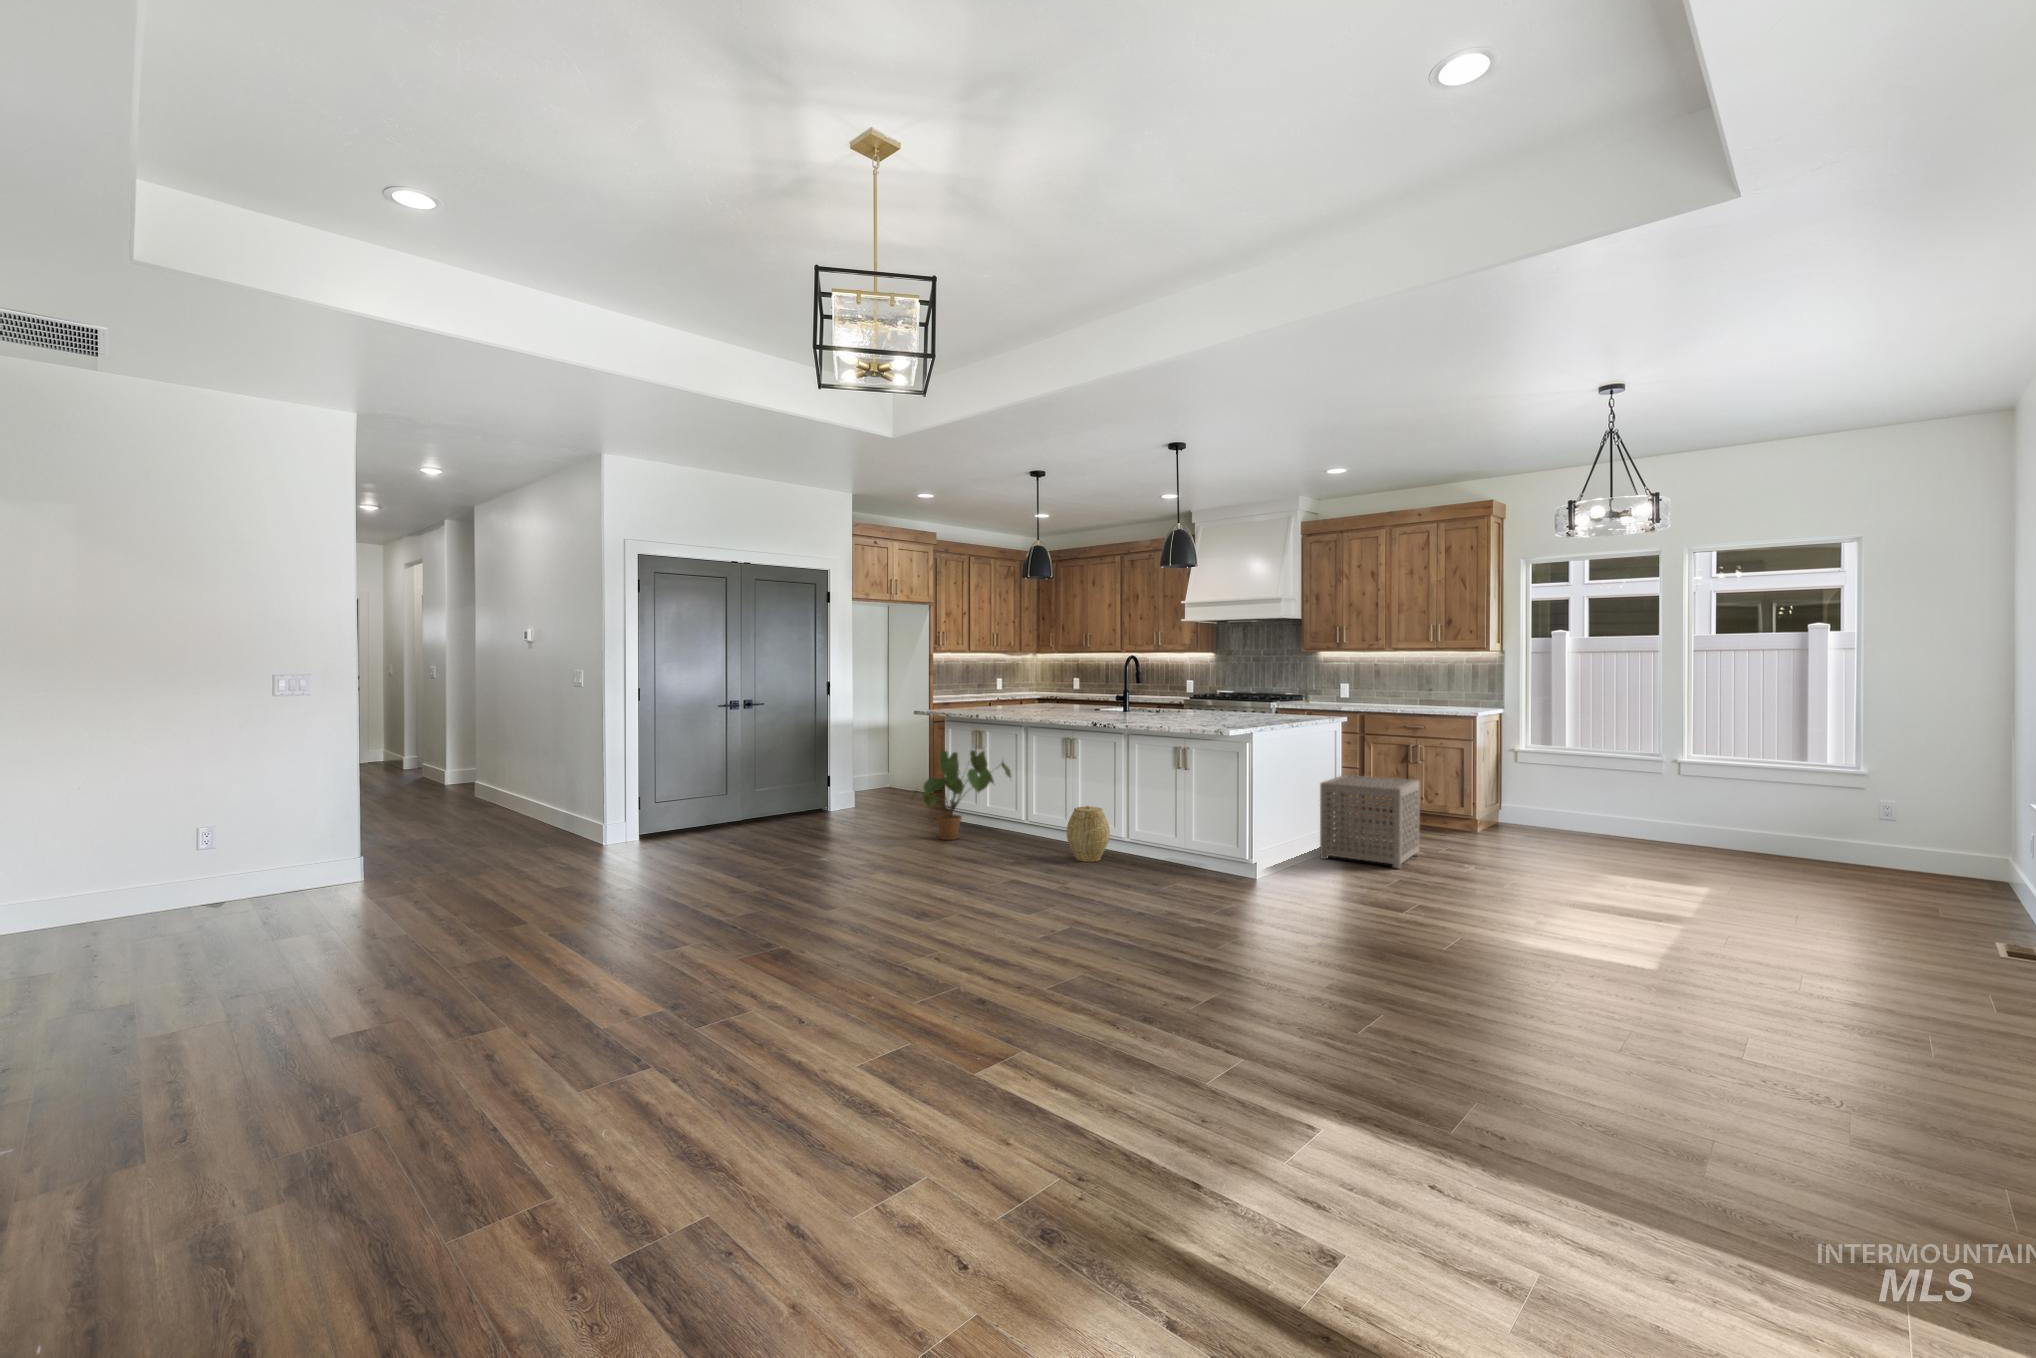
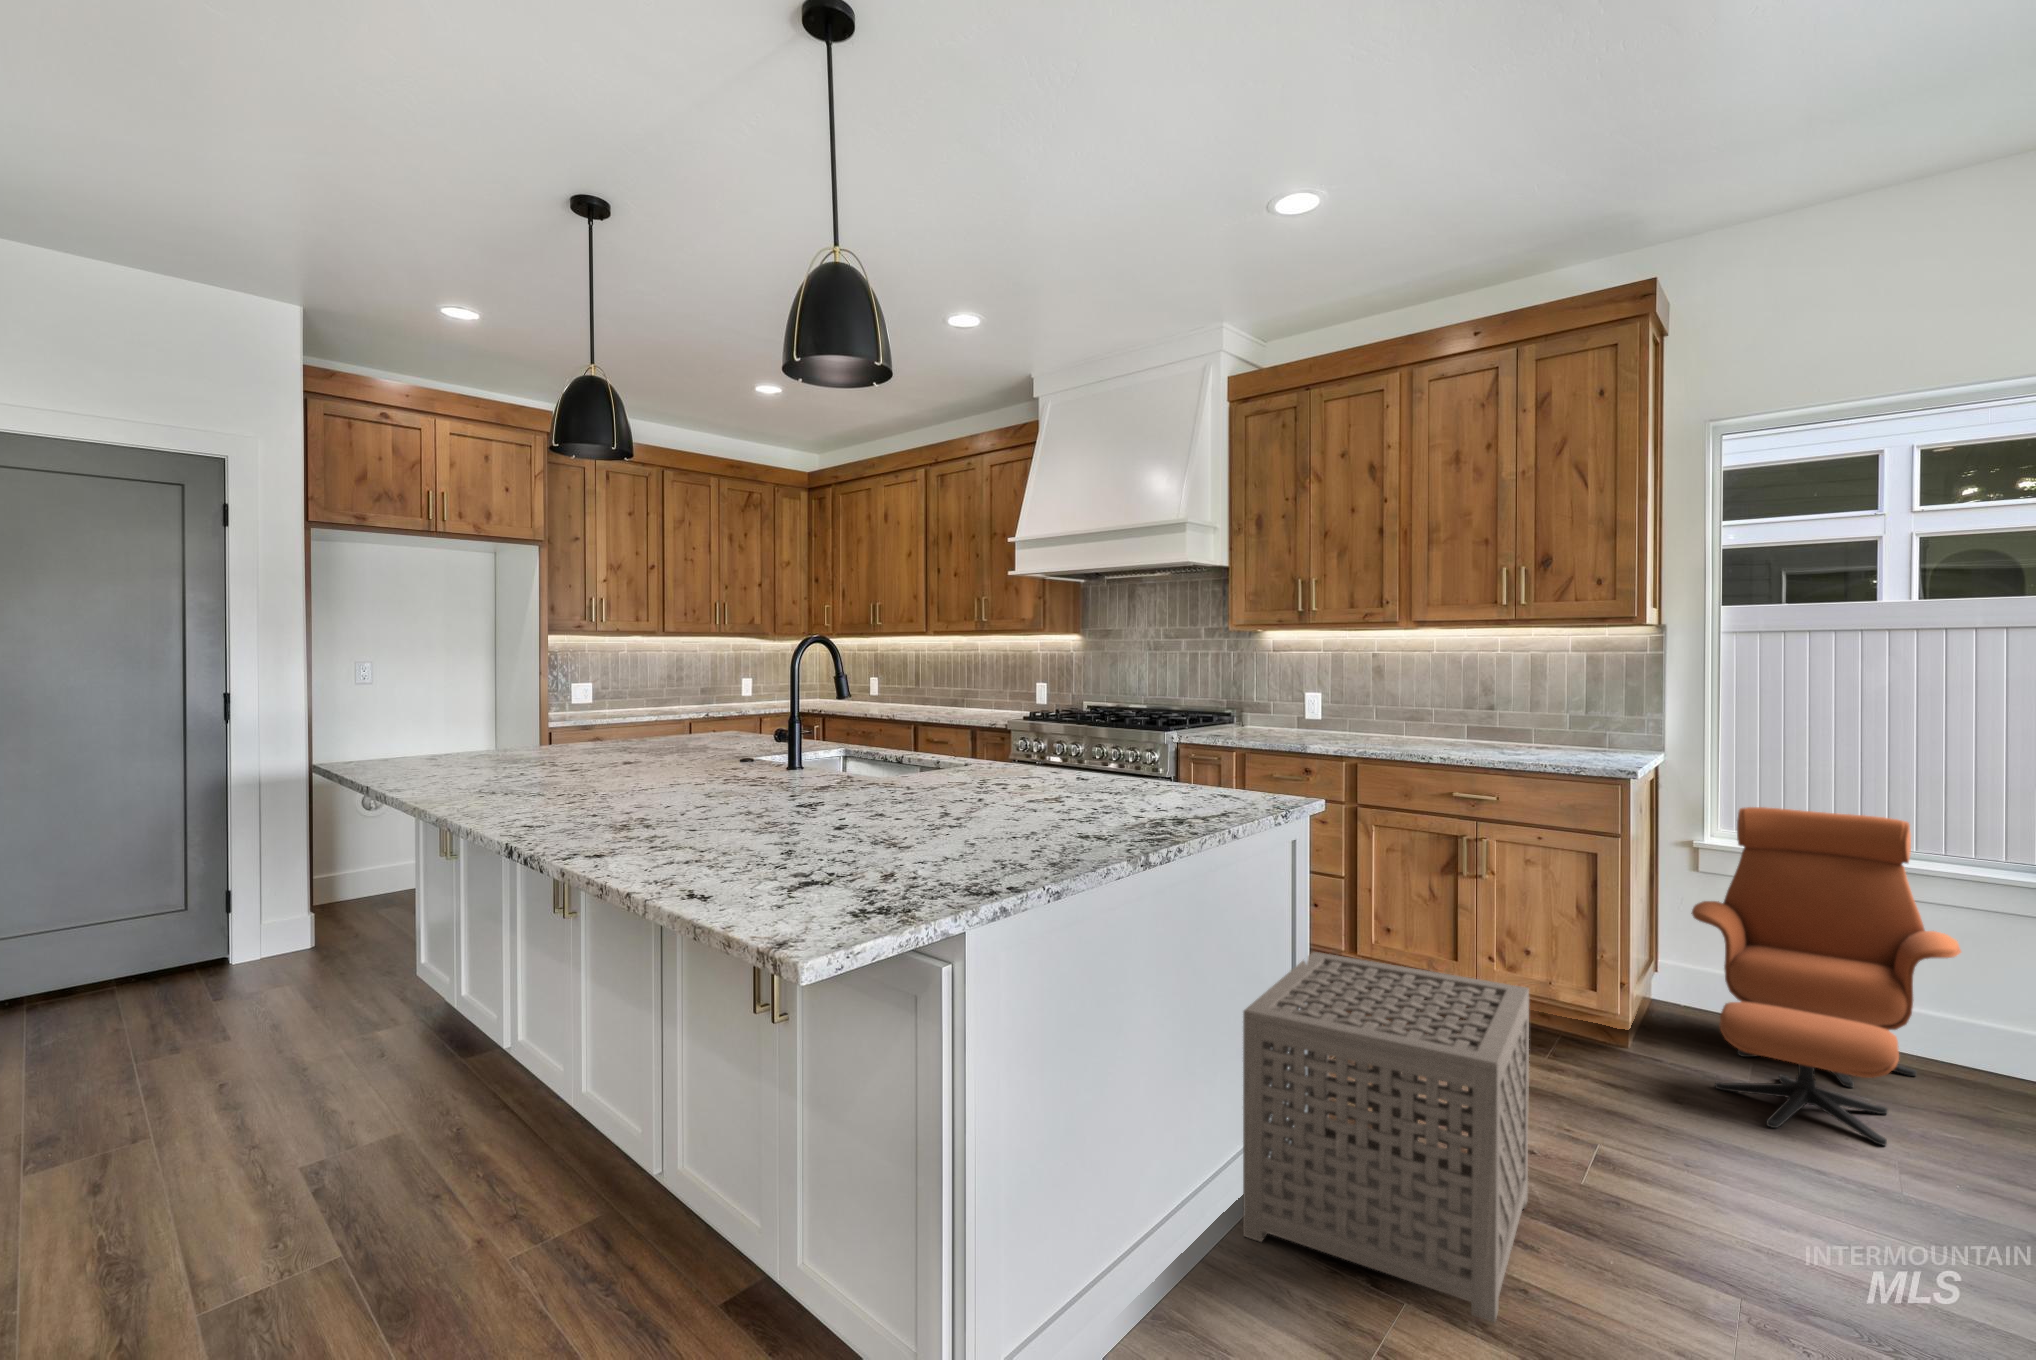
lounge chair: none [1506,731,1608,848] -> present [1691,807,1961,1146]
house plant: present [912,750,1011,840] -> none [170,873,460,1129]
woven basket: present [1067,806,1110,862] -> none [451,1086,601,1284]

